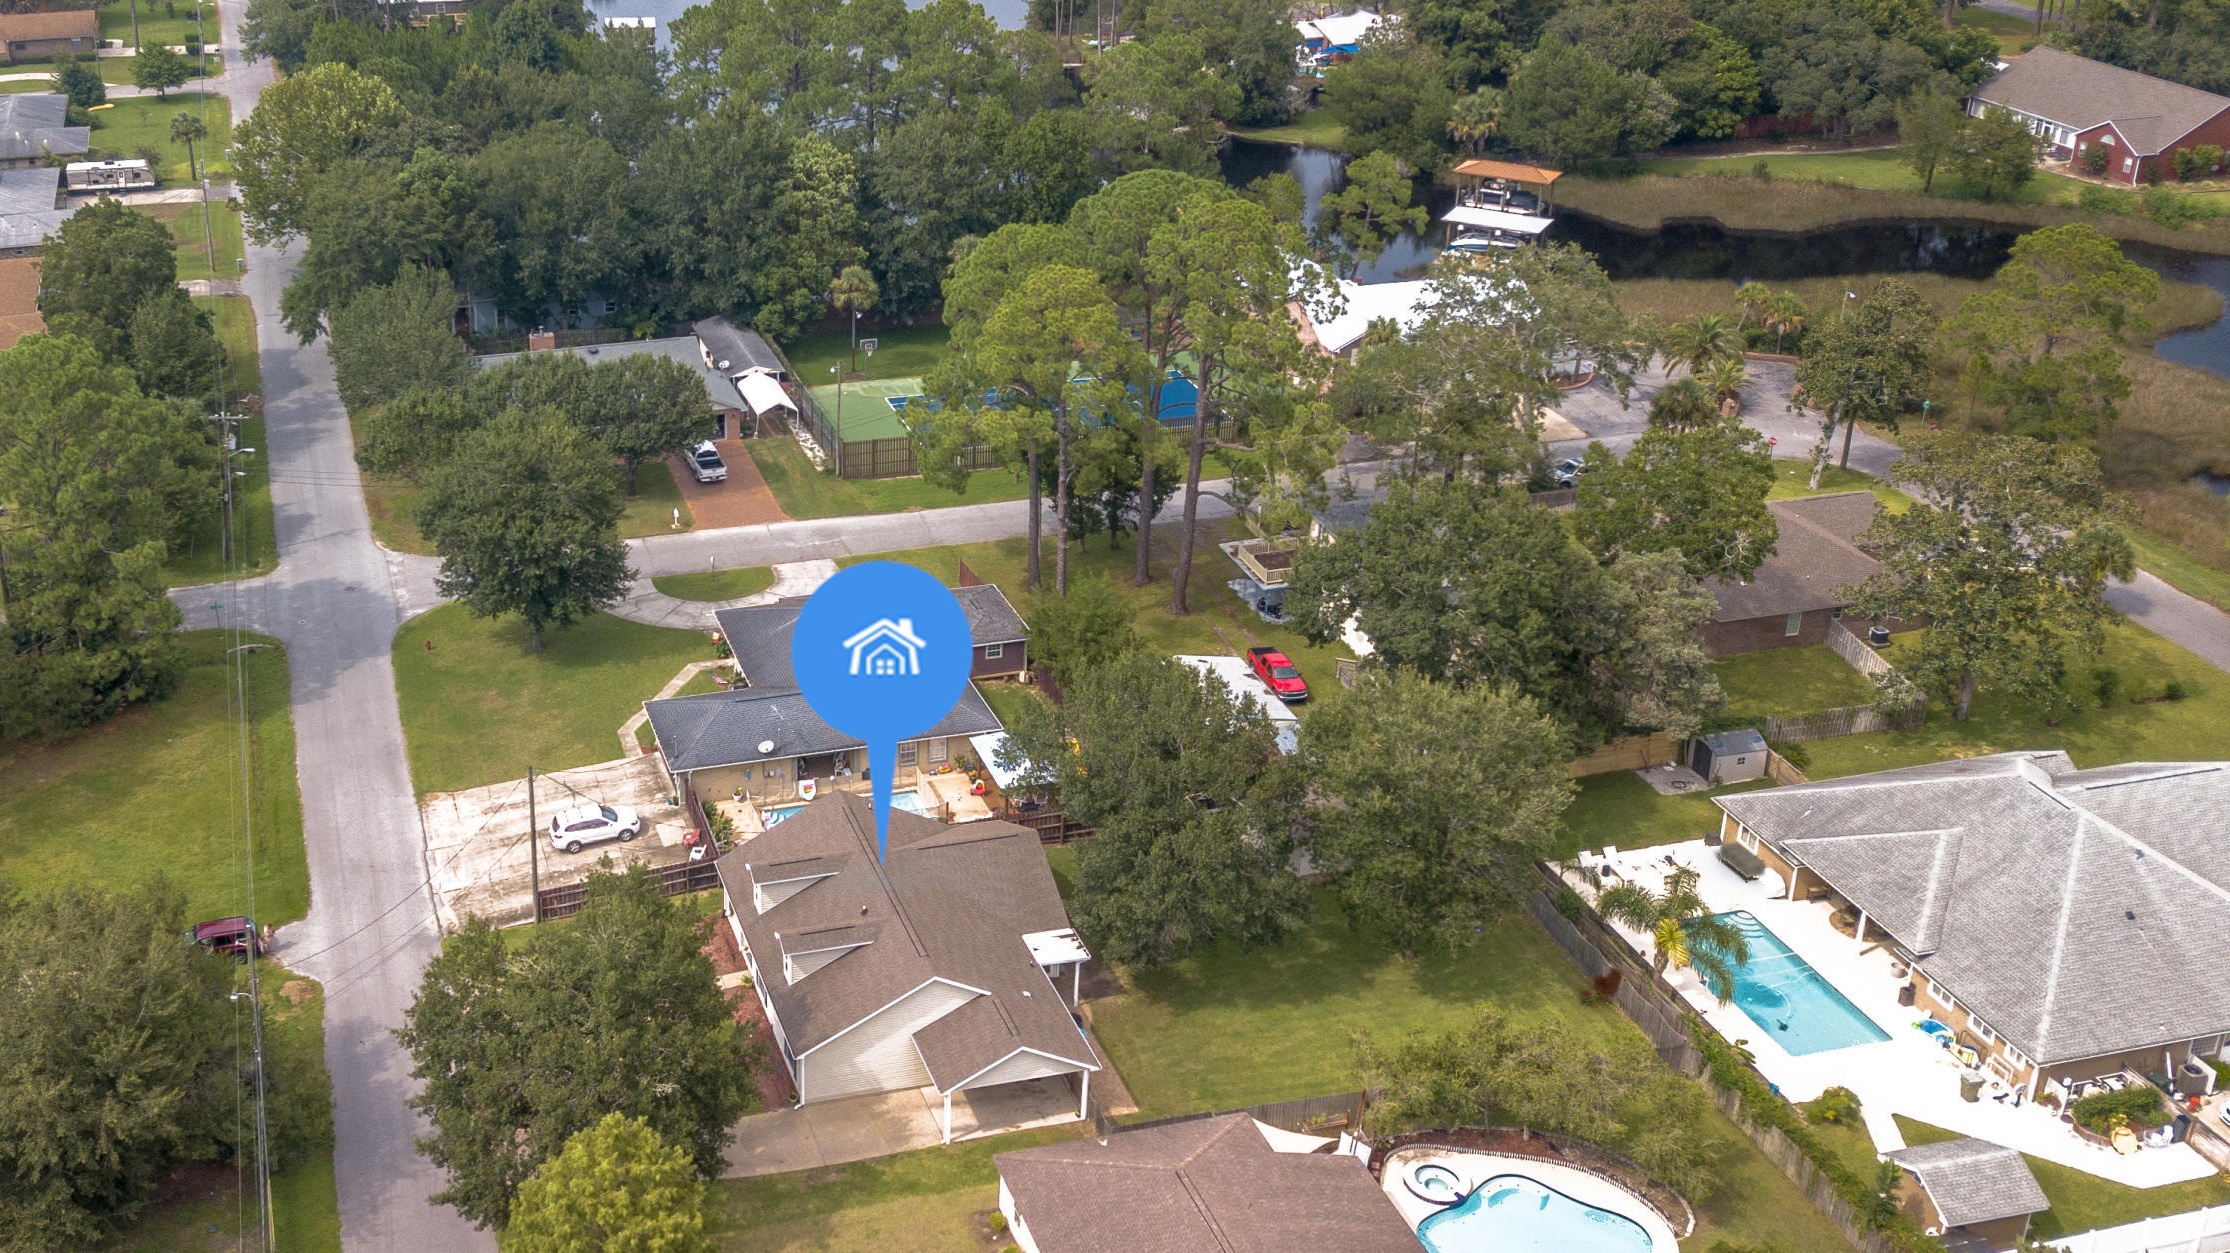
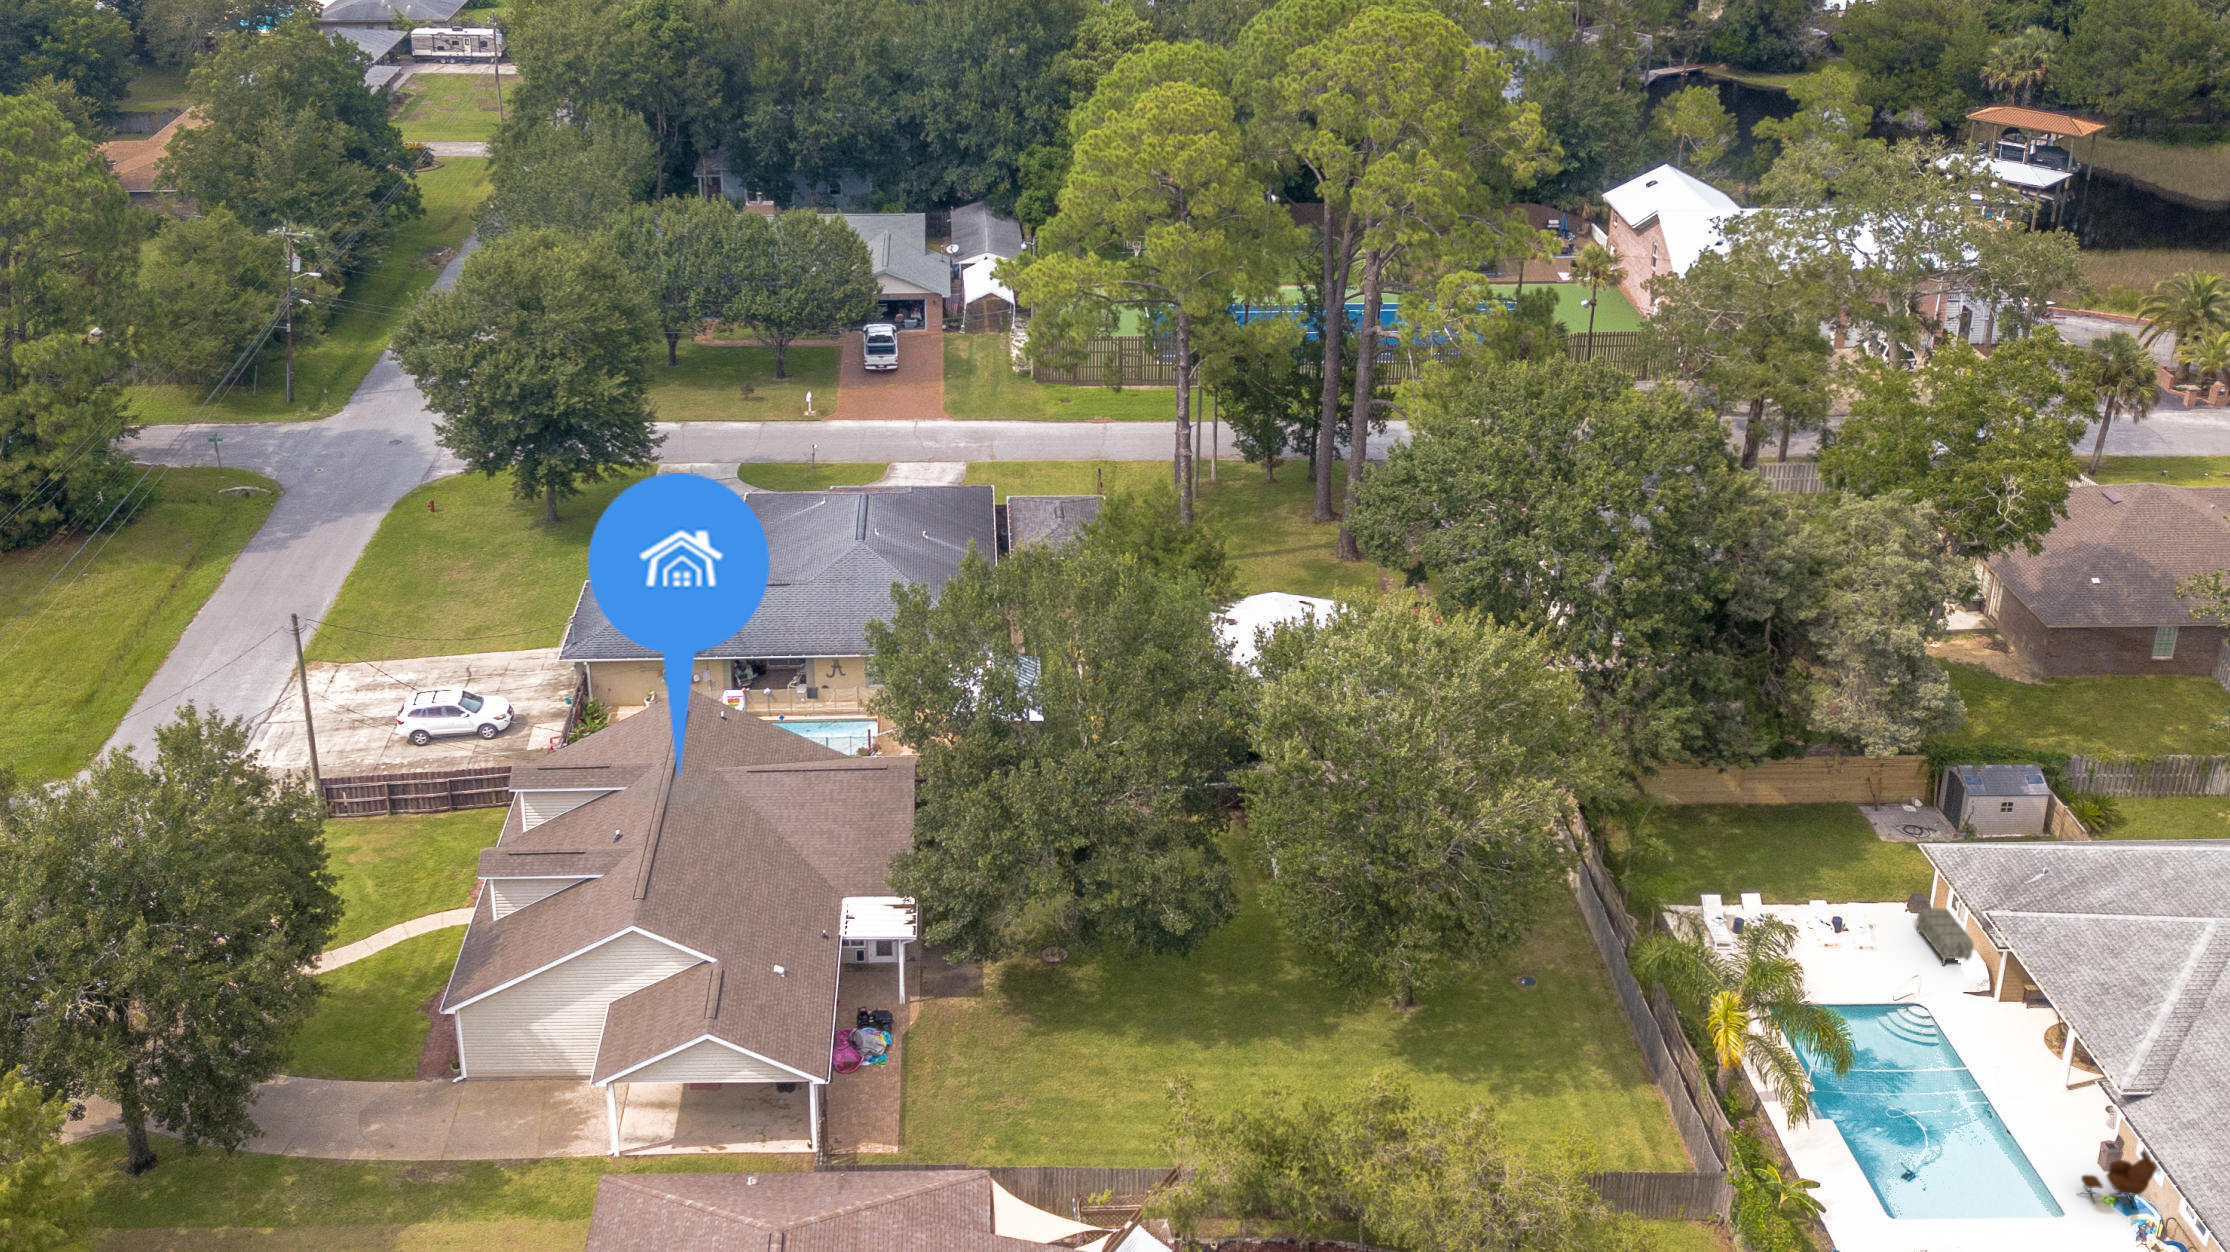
lounge chair: present [1581,967,1622,1004] -> present [2078,1152,2157,1198]

